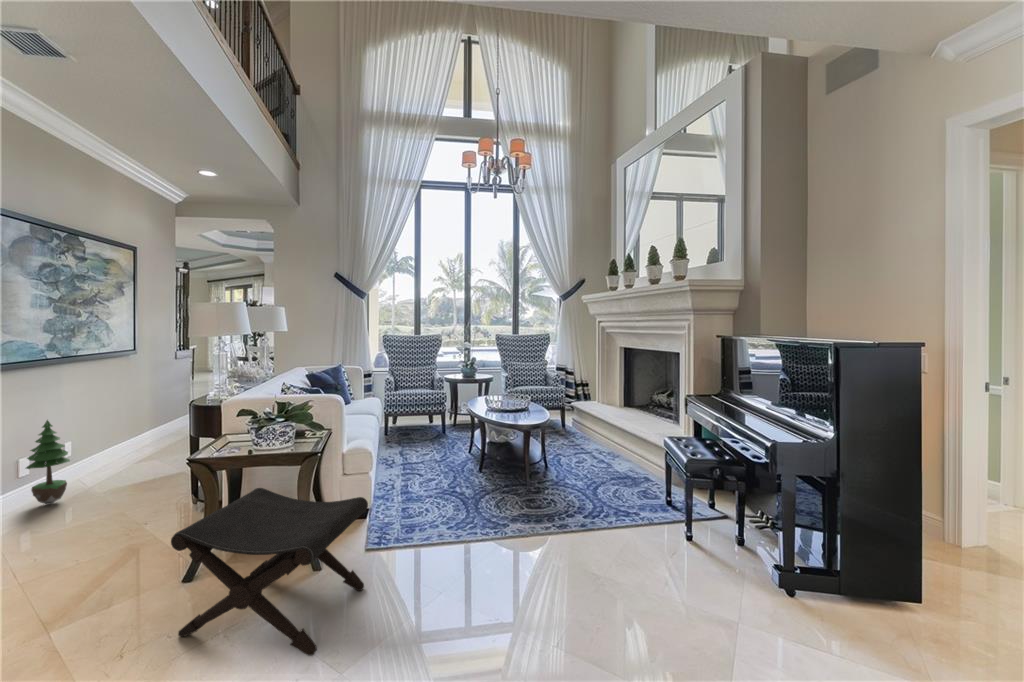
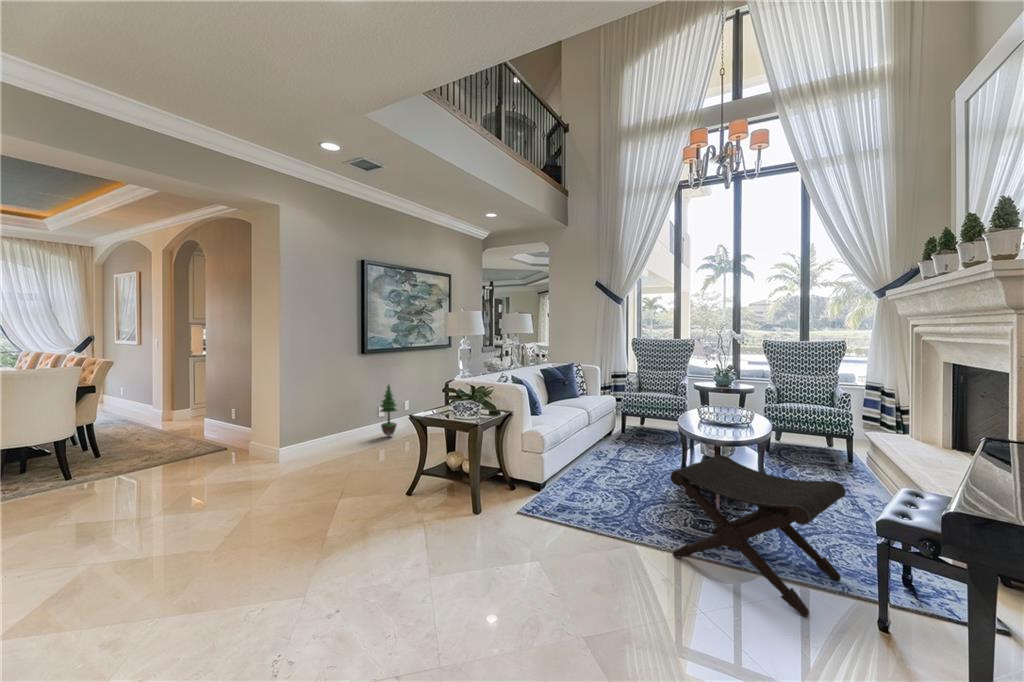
footstool: present [171,488,368,656] -> present [670,455,846,617]

